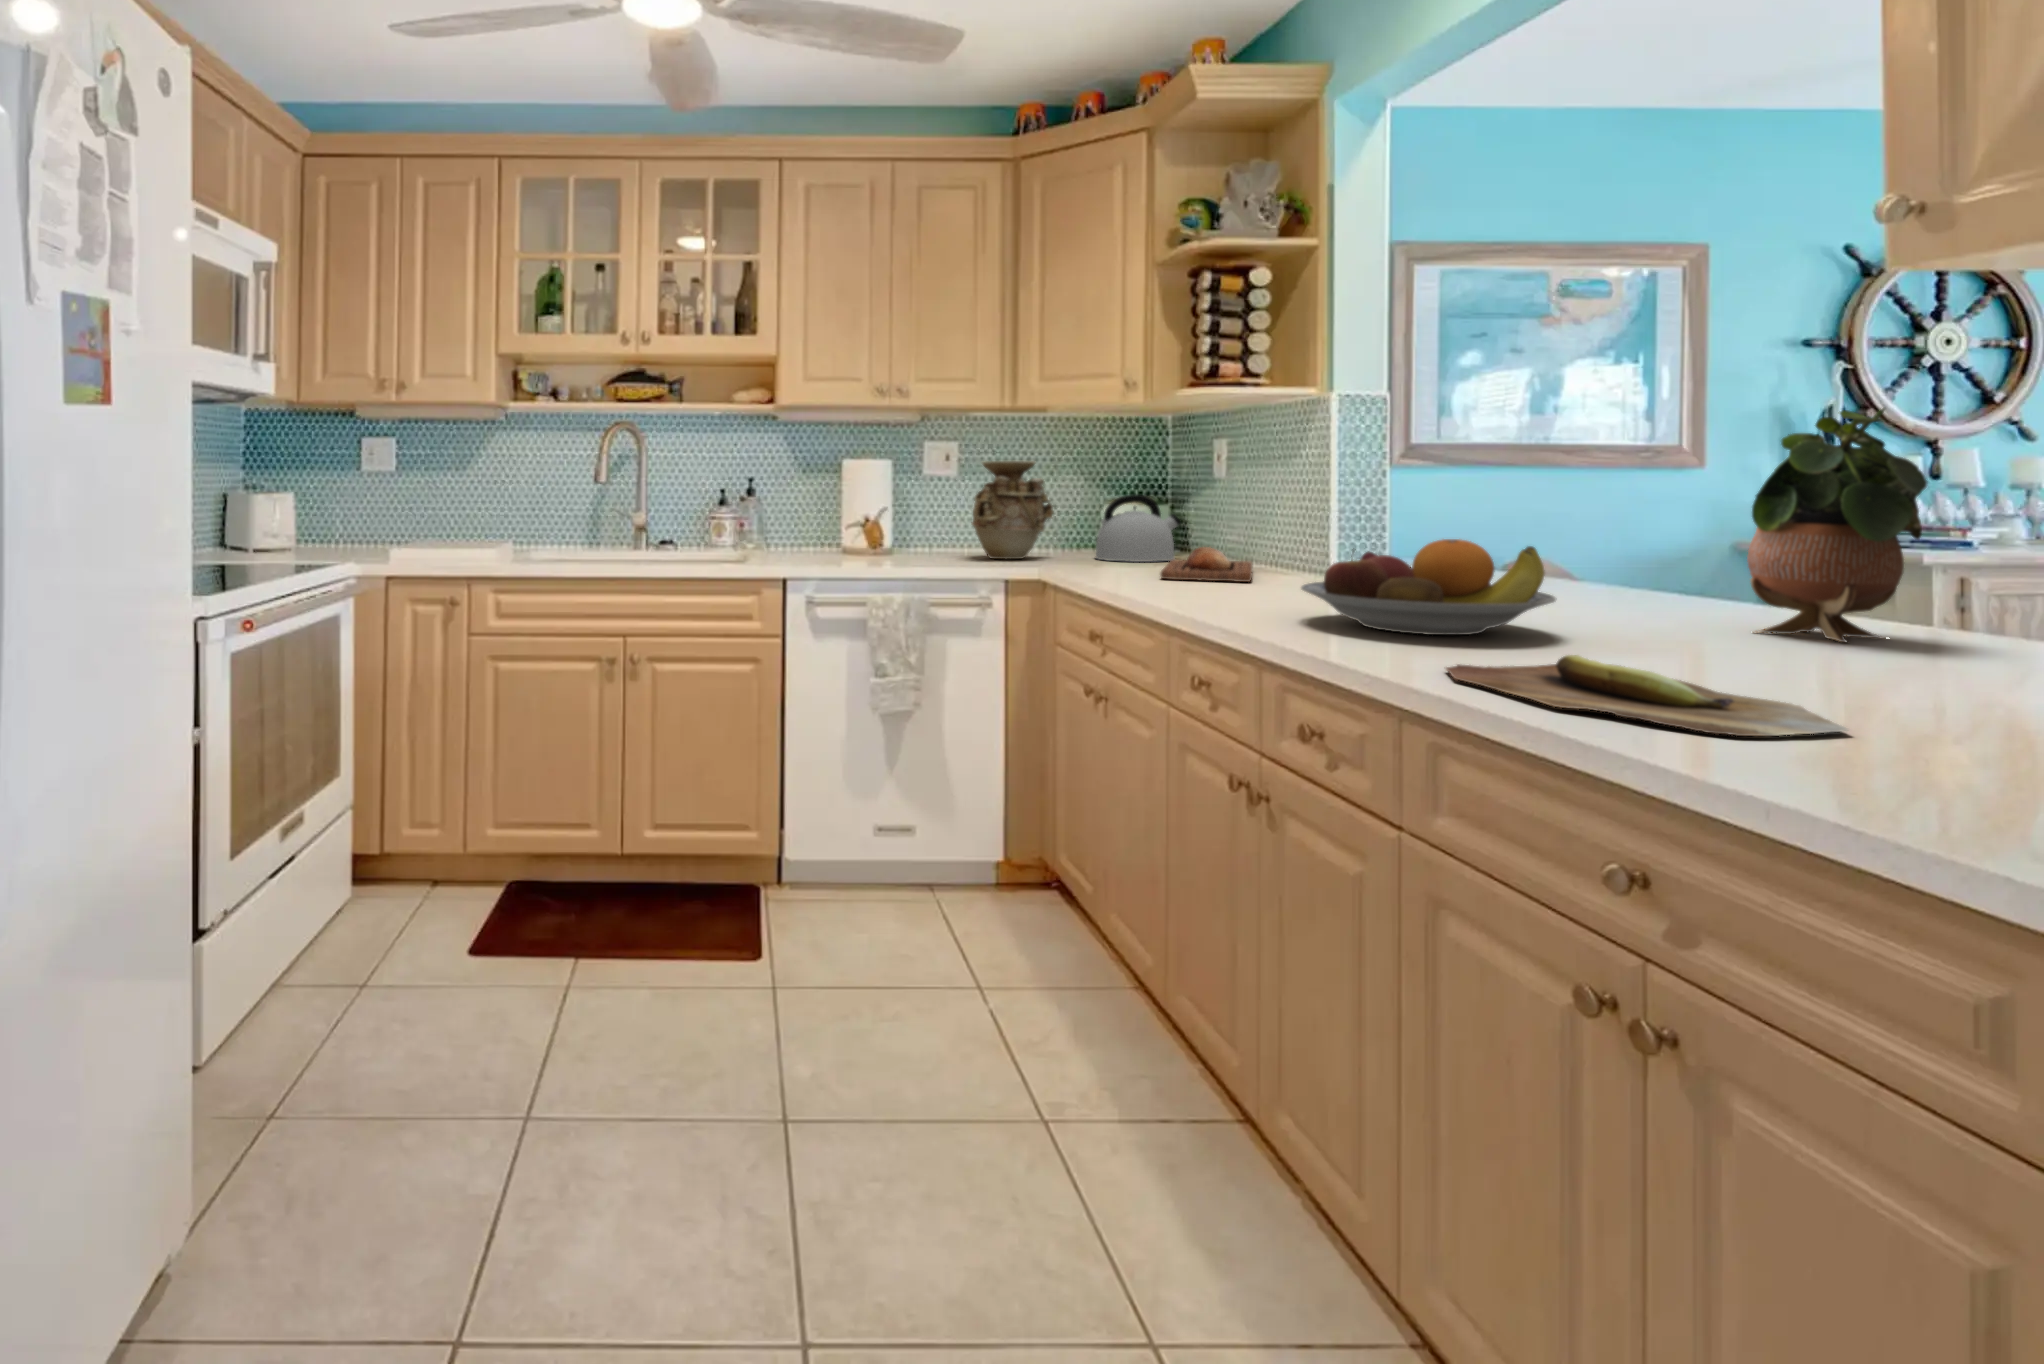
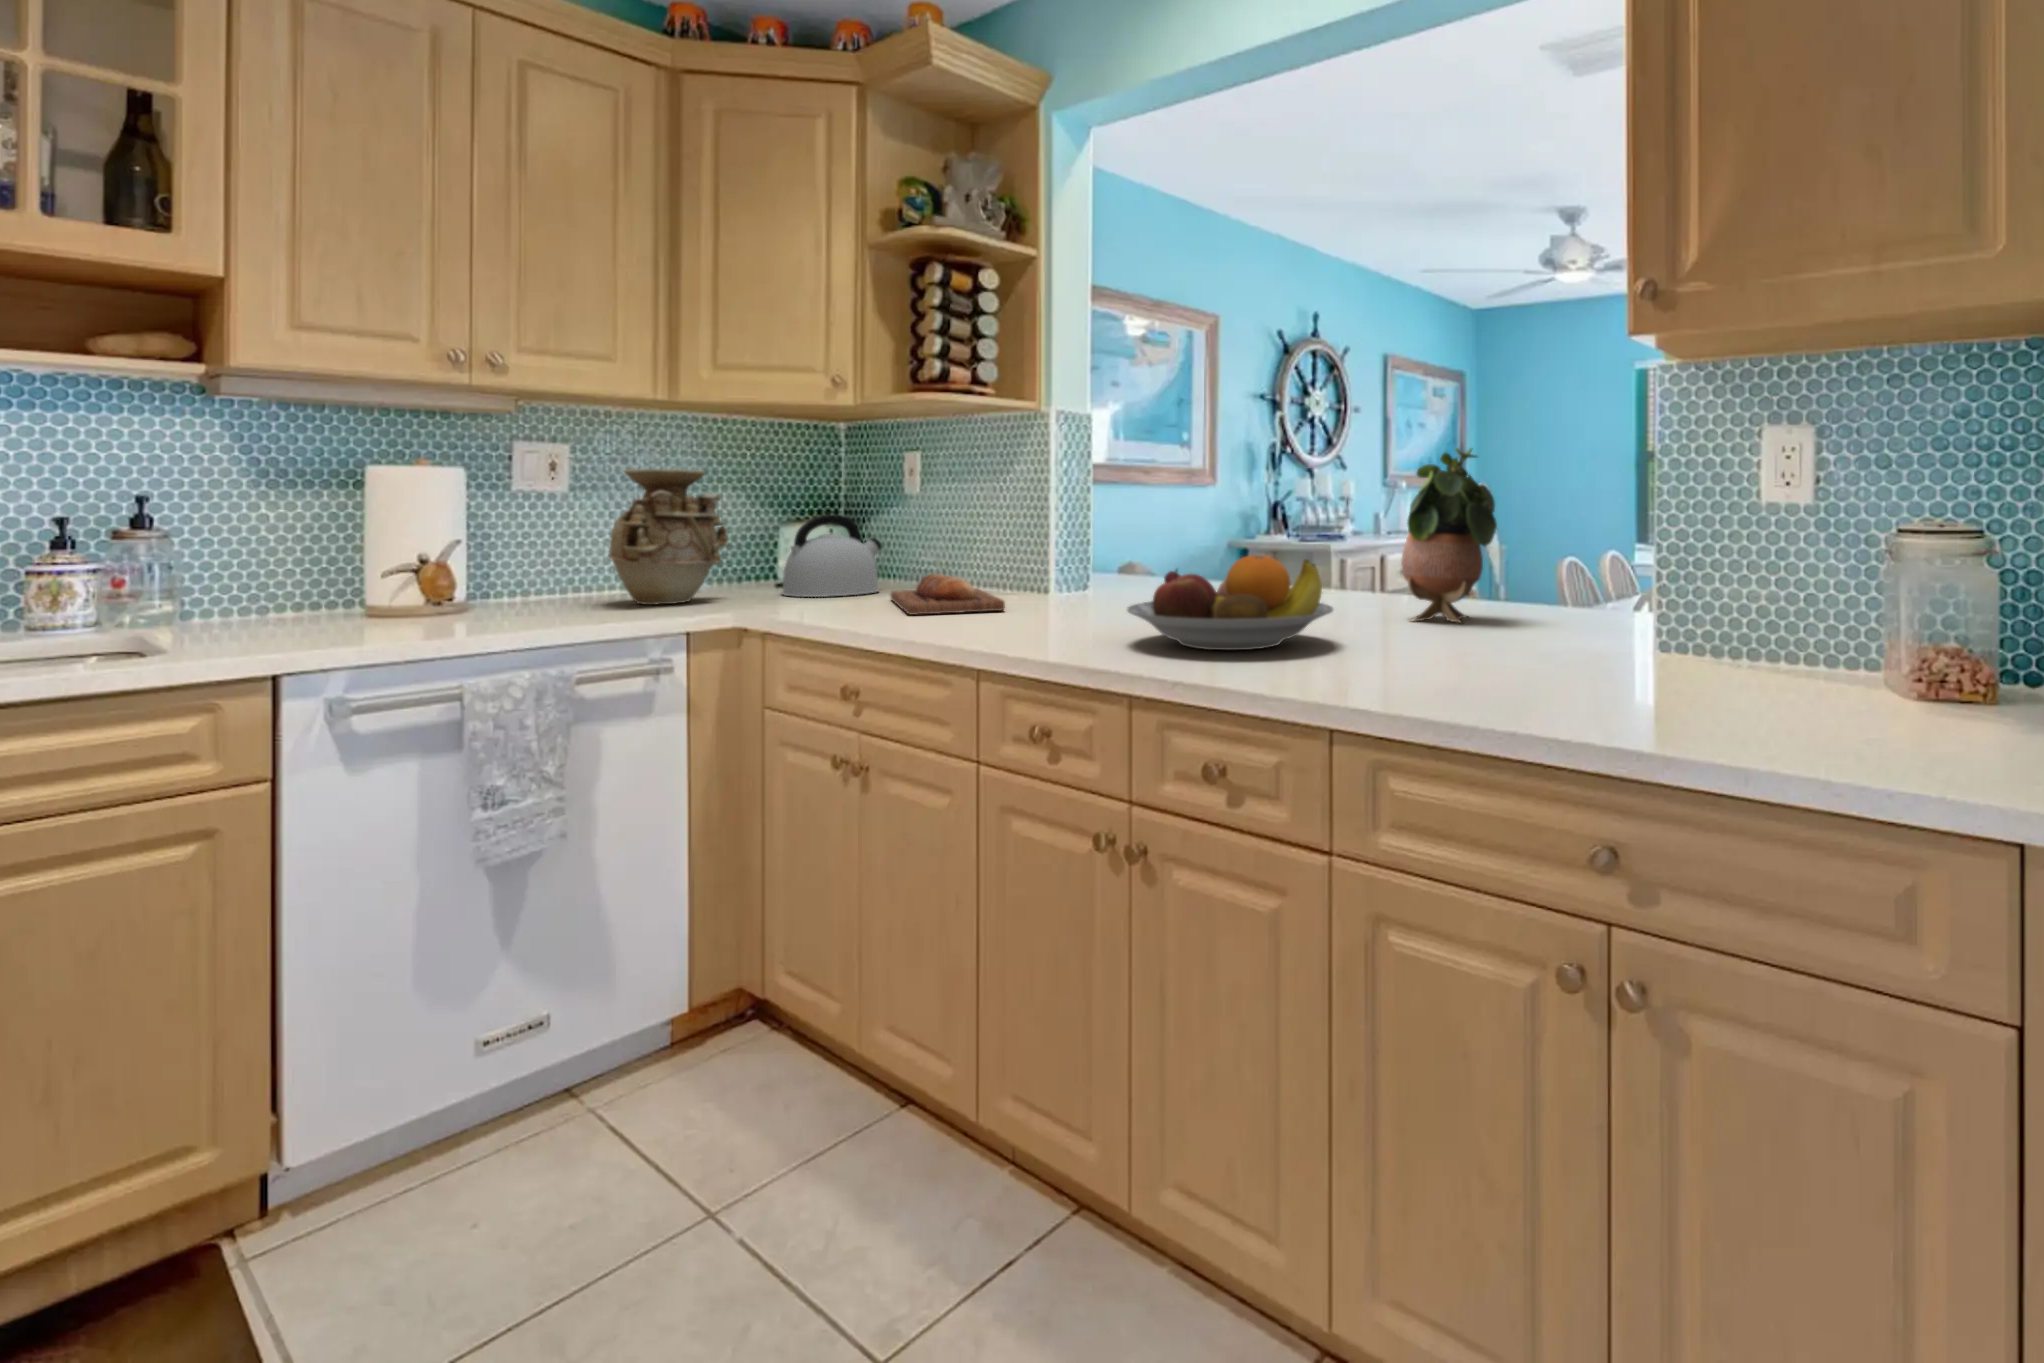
cutting board: present [1446,655,1848,736] -> none [1333,655,1617,709]

